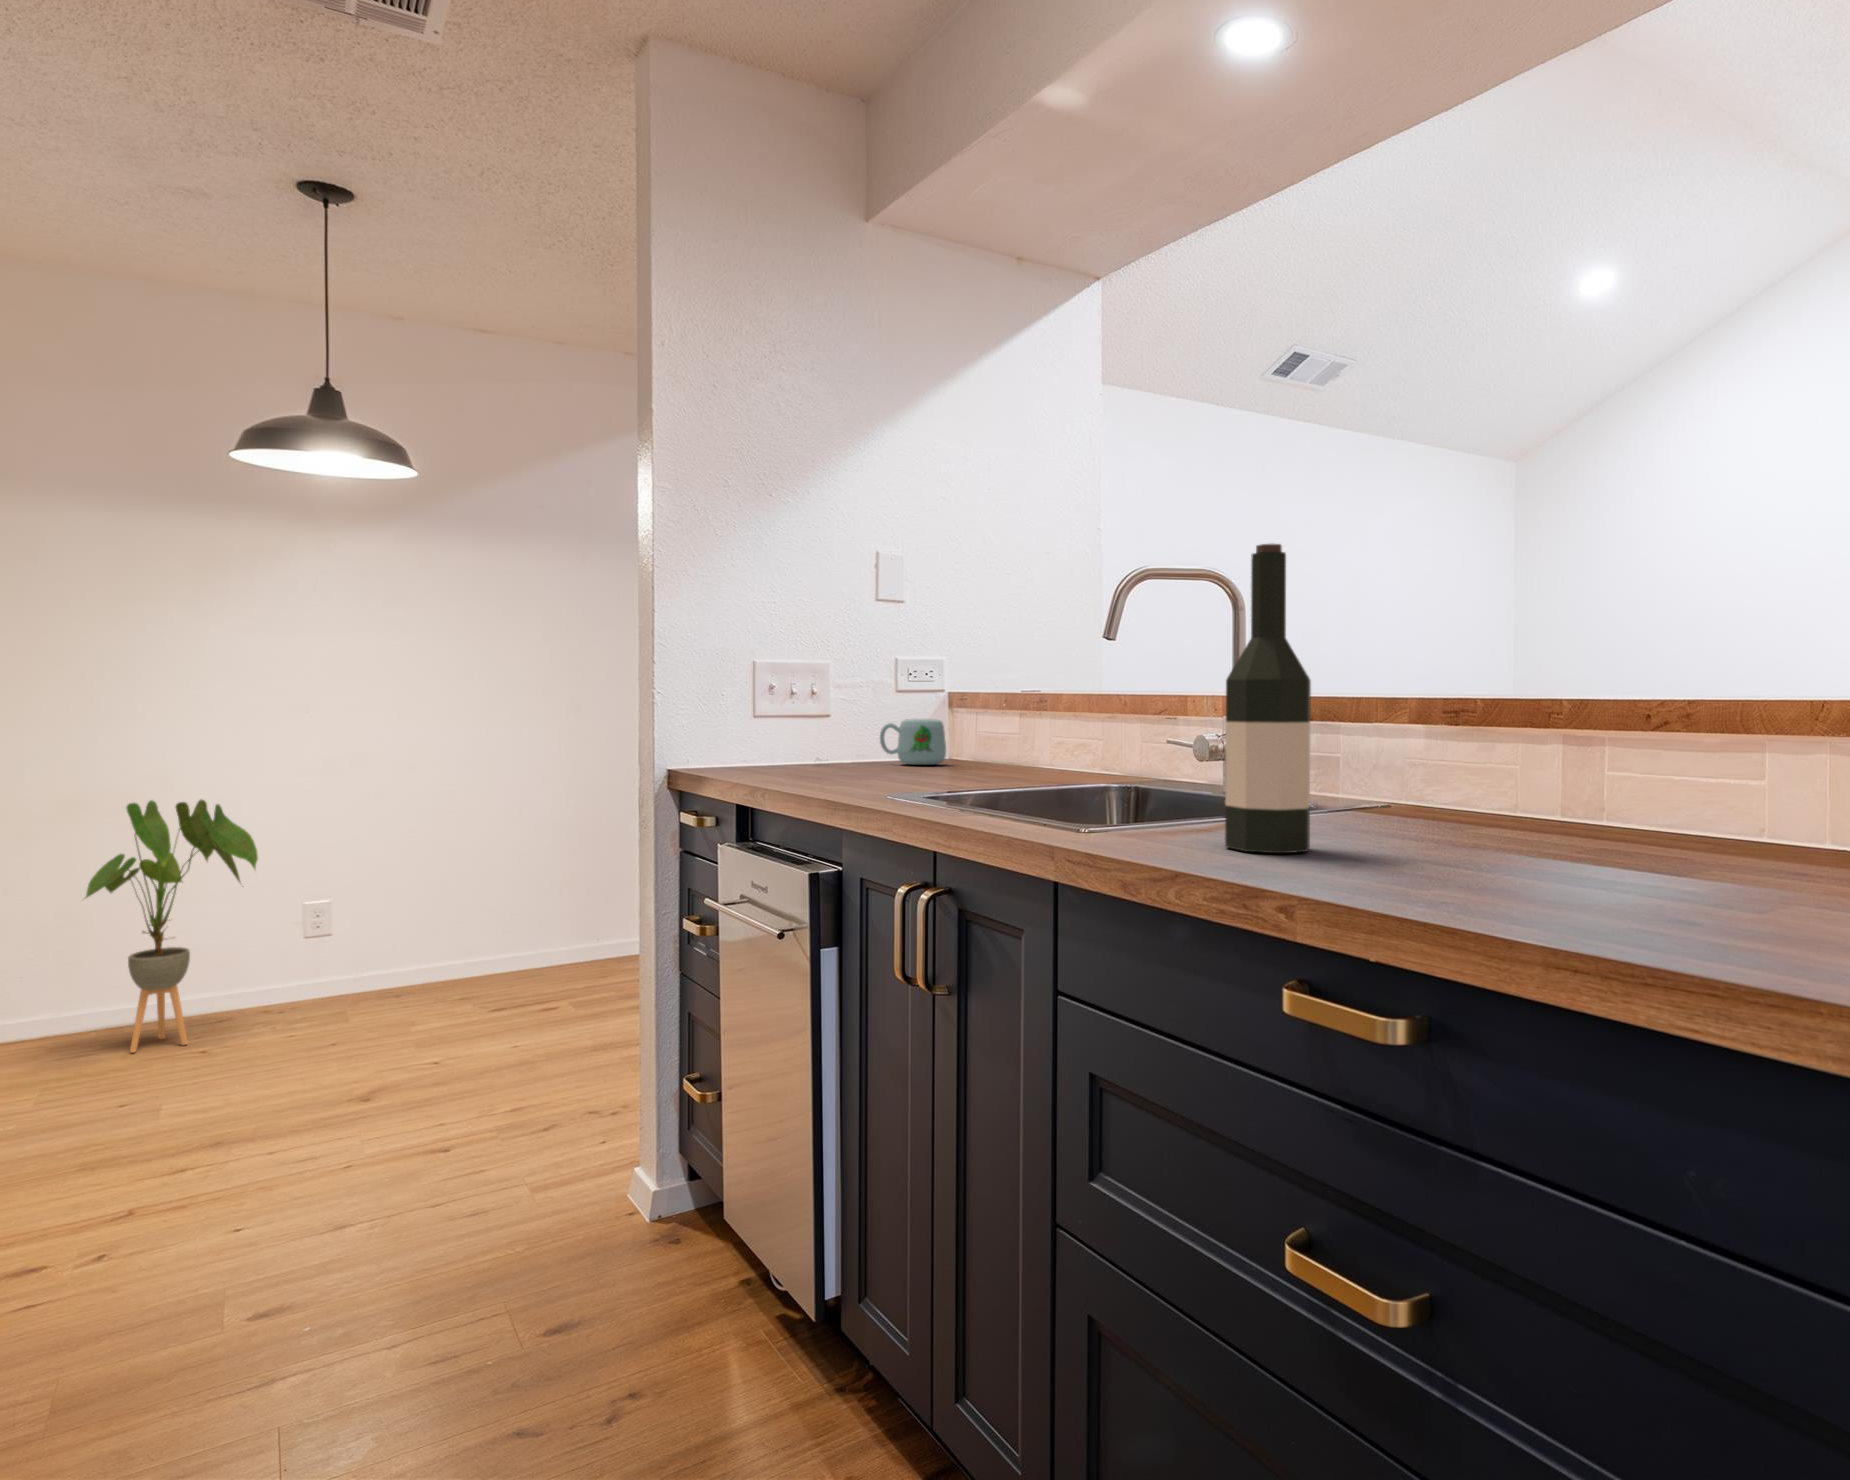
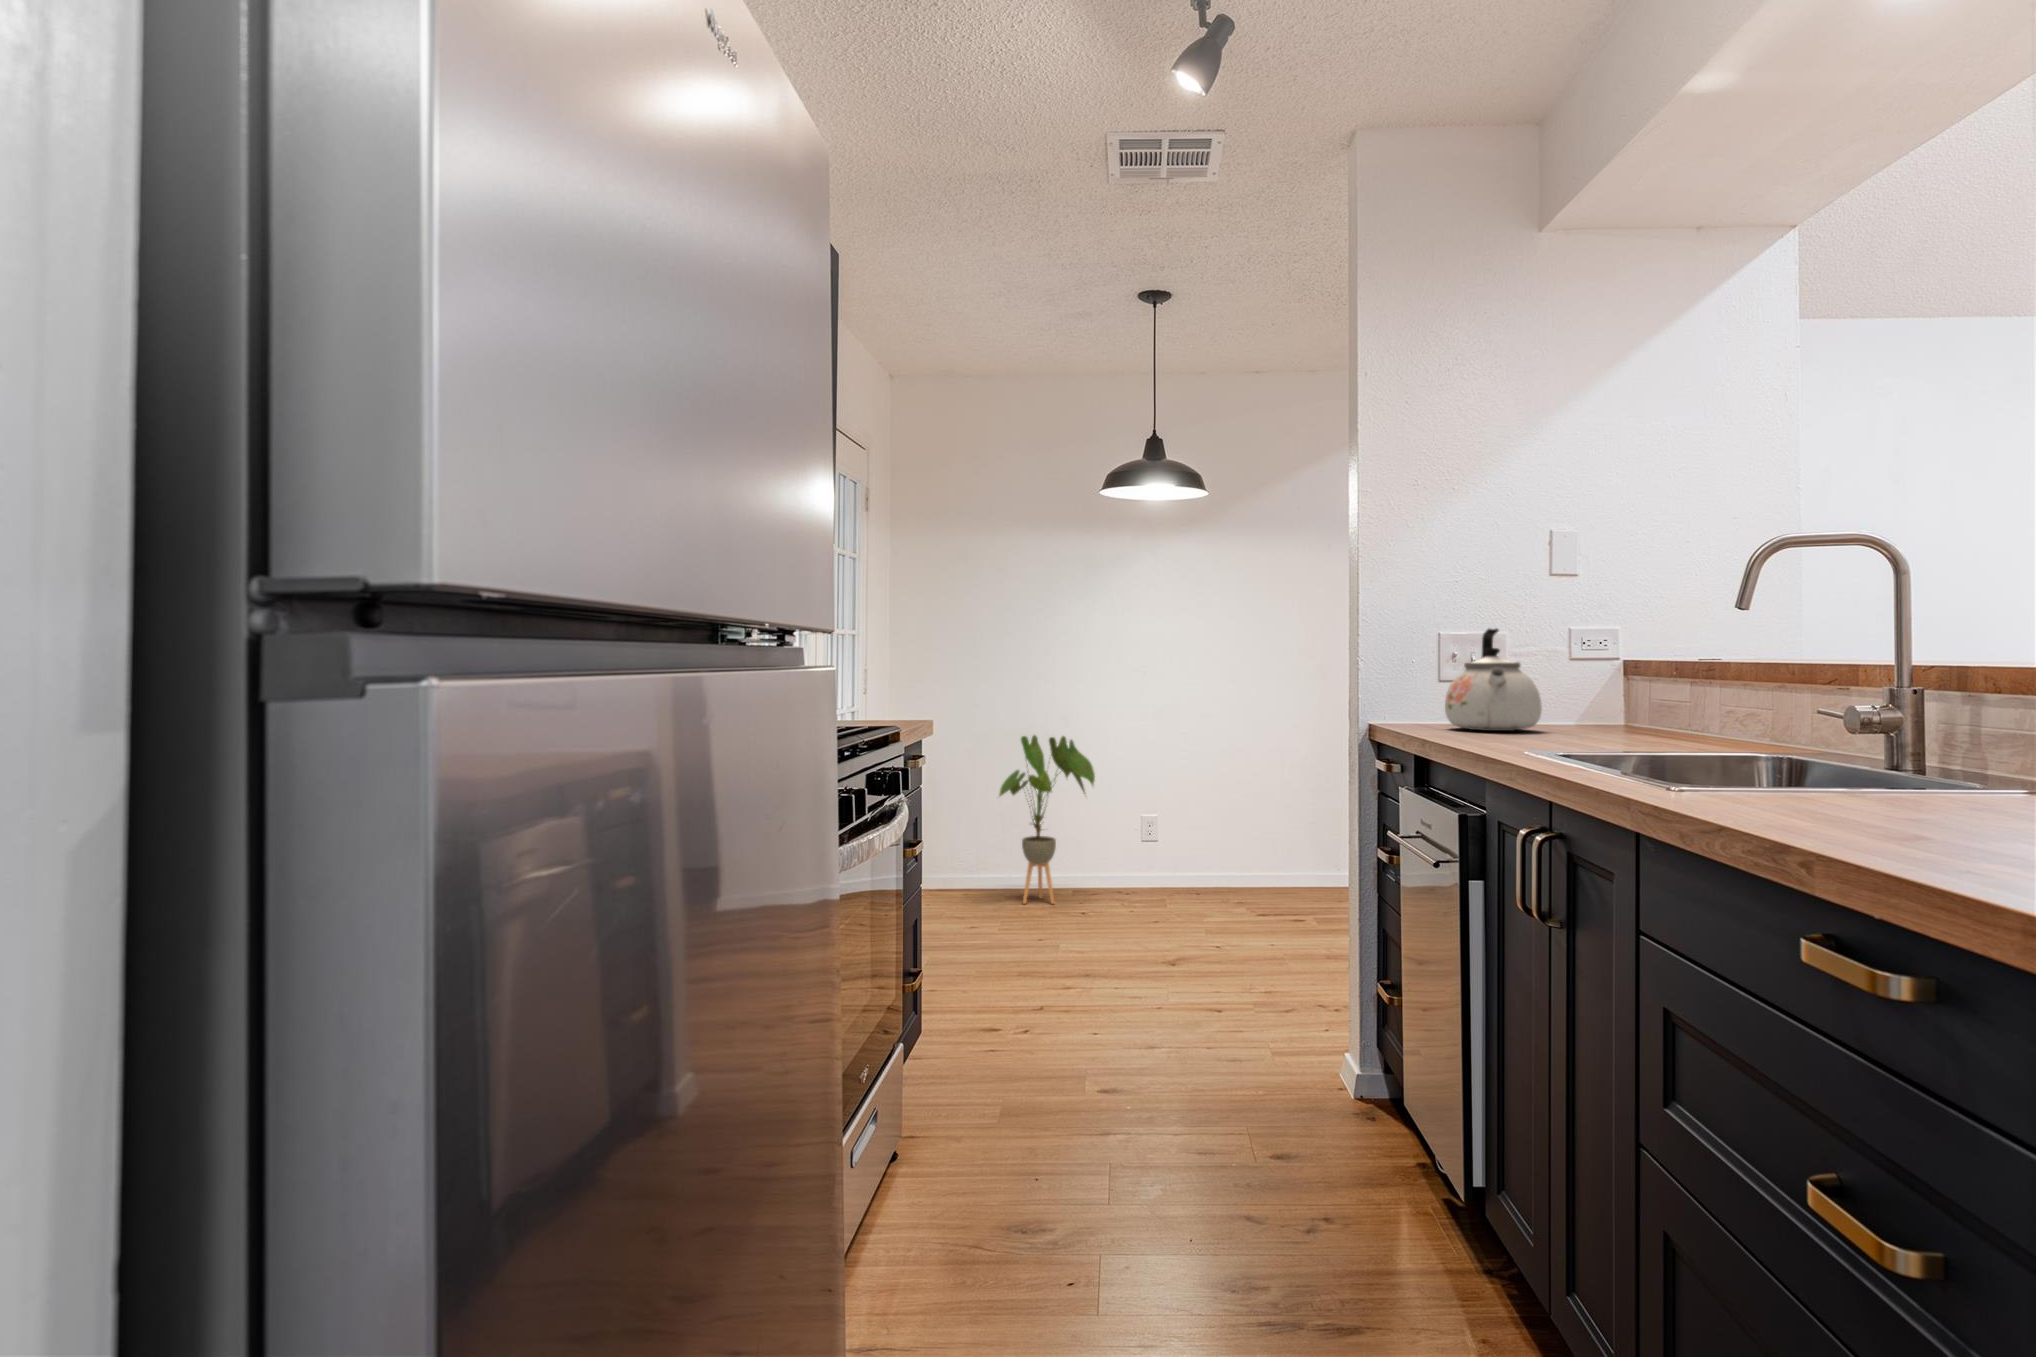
wine bottle: present [1225,544,1311,853] -> none [1833,502,1950,823]
kettle: none [759,660,856,773] -> present [1445,629,1542,731]
mug: present [880,719,946,765] -> none [1583,683,1659,727]

